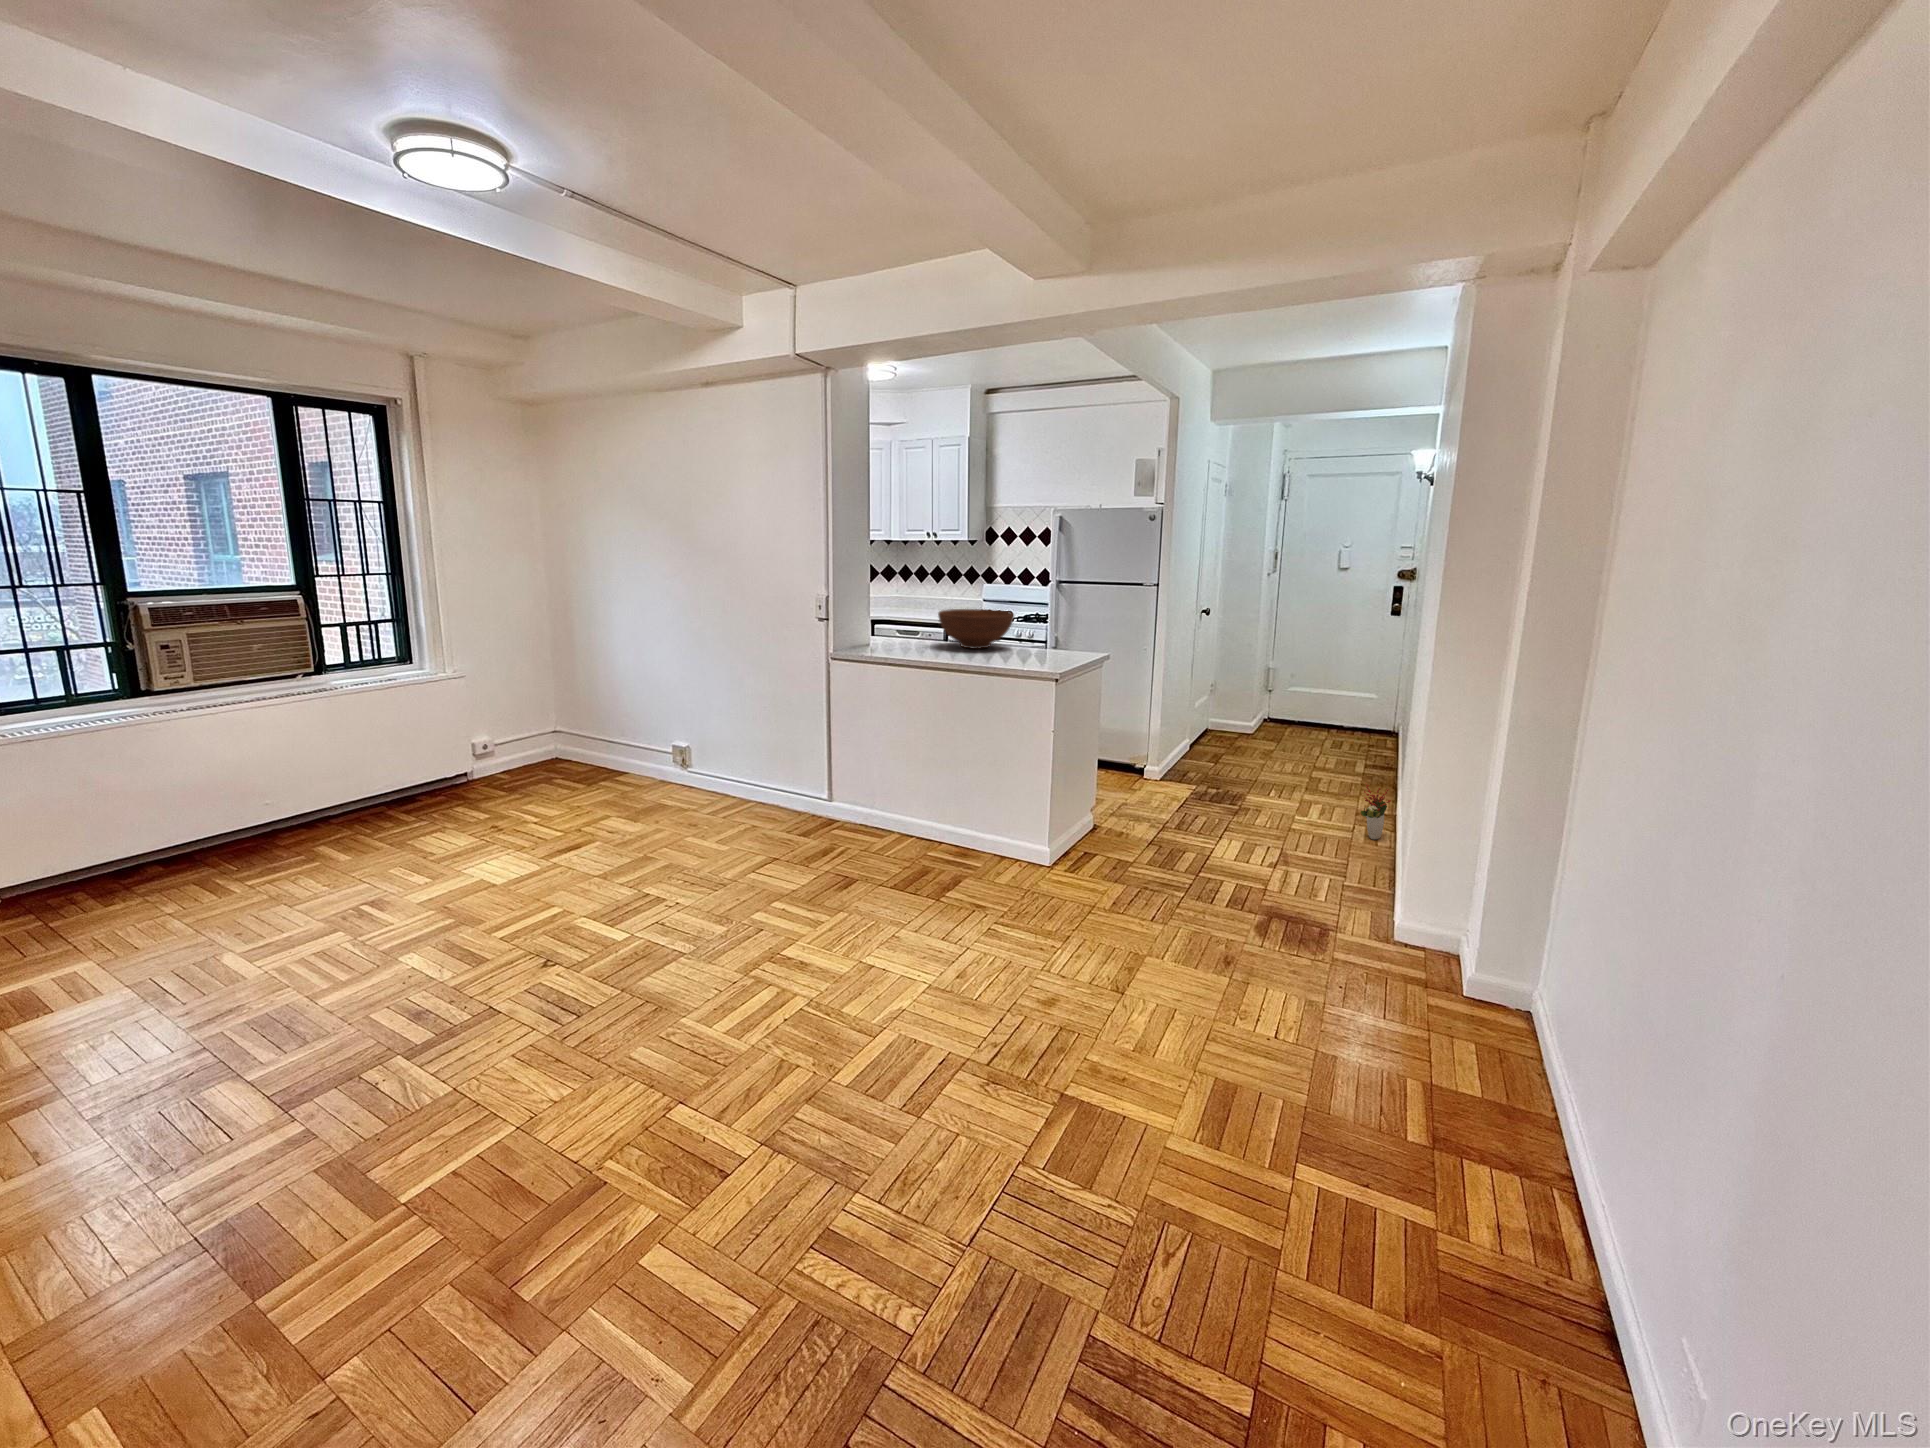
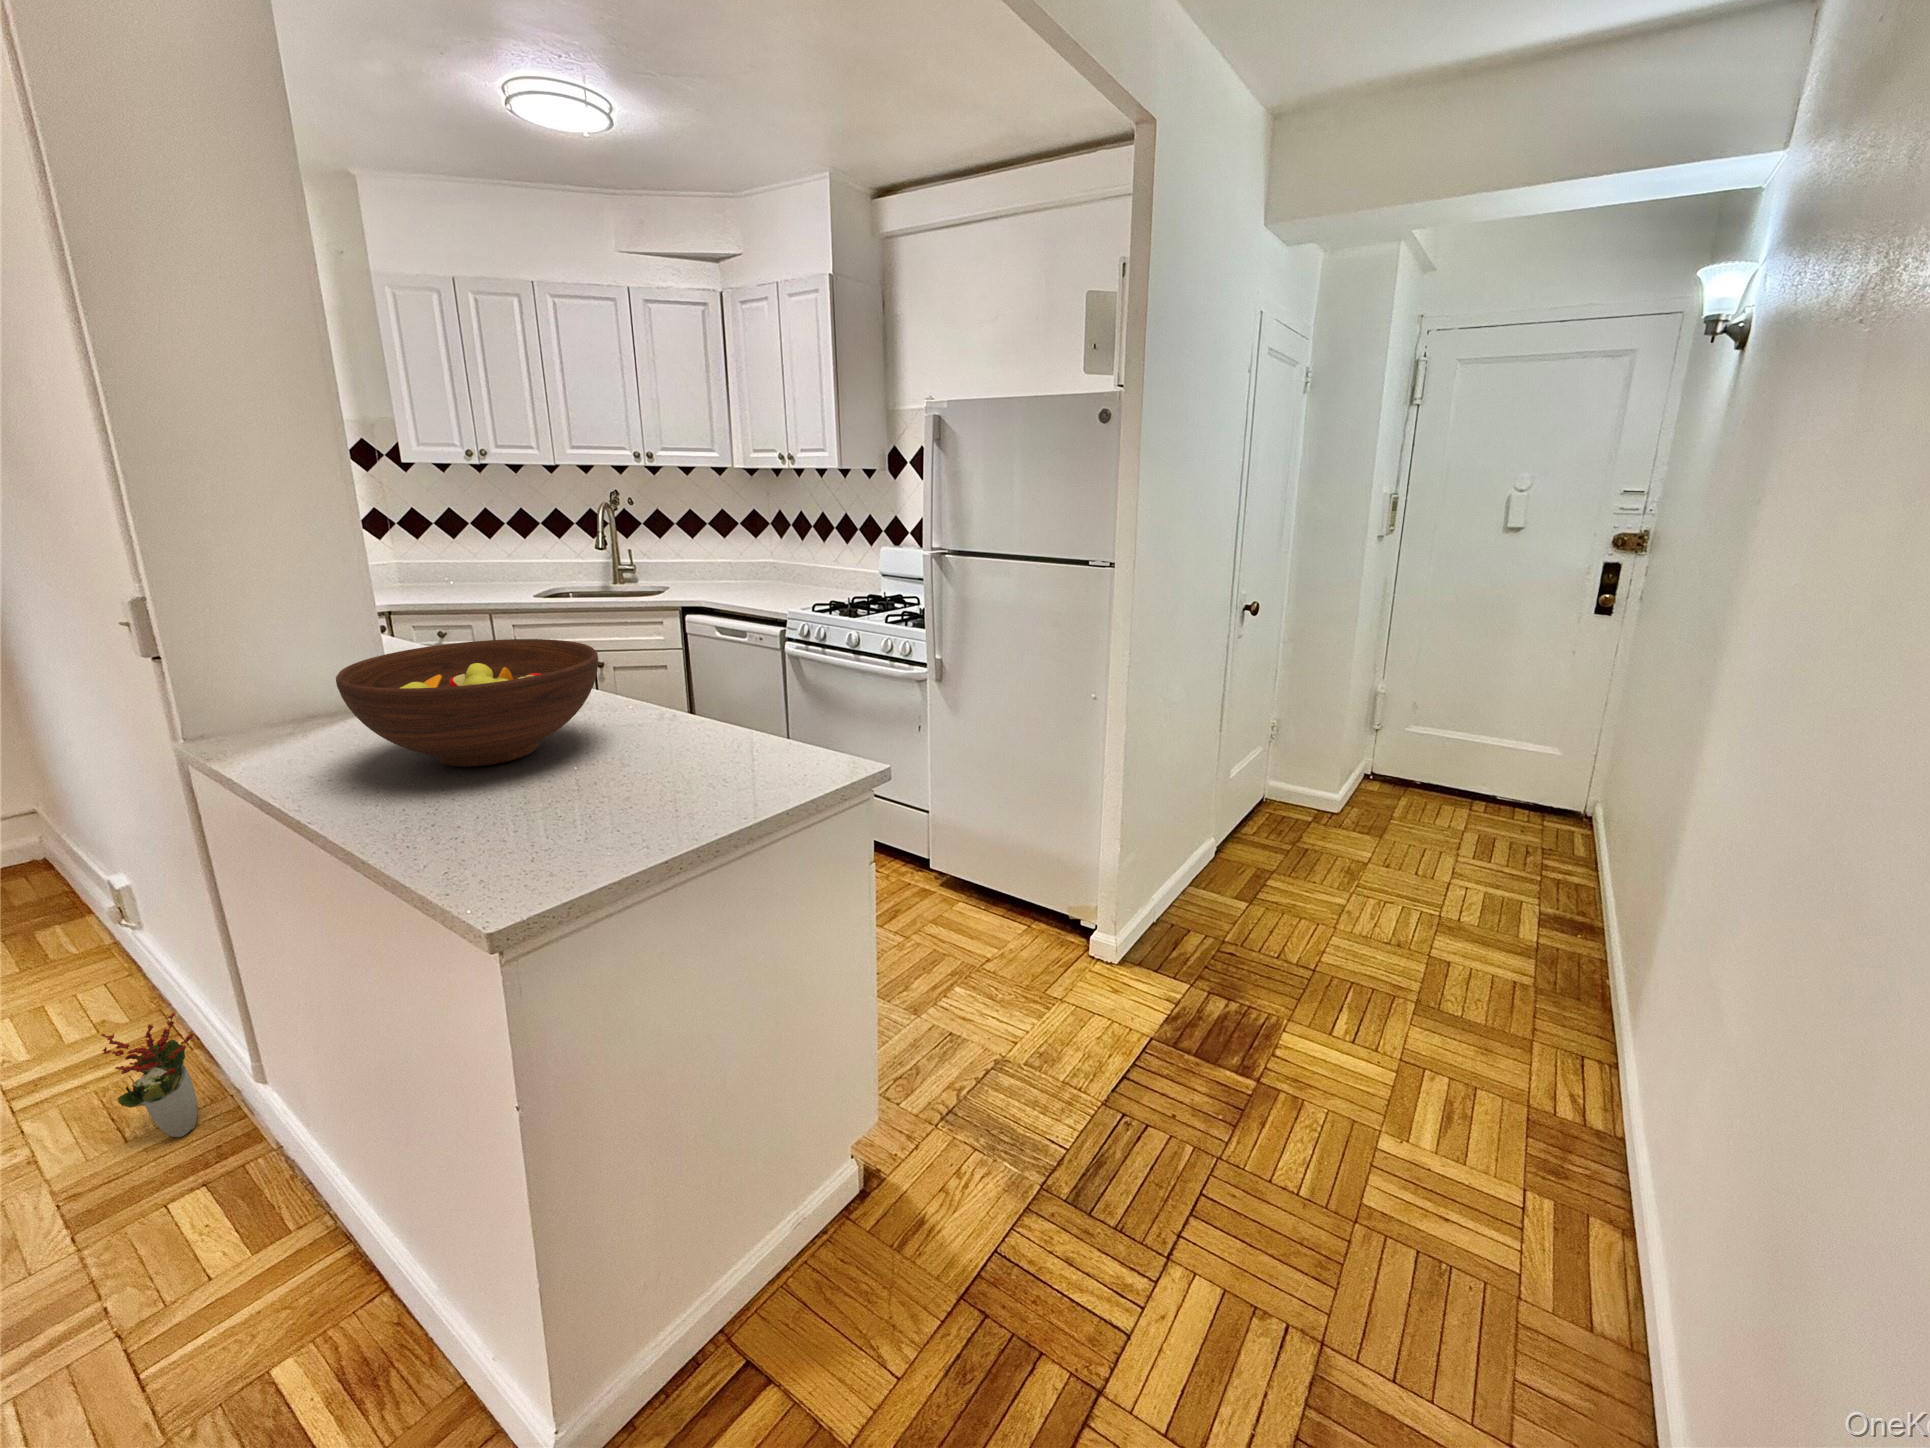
decorative plant: present [1360,784,1391,839] -> present [101,1013,198,1137]

